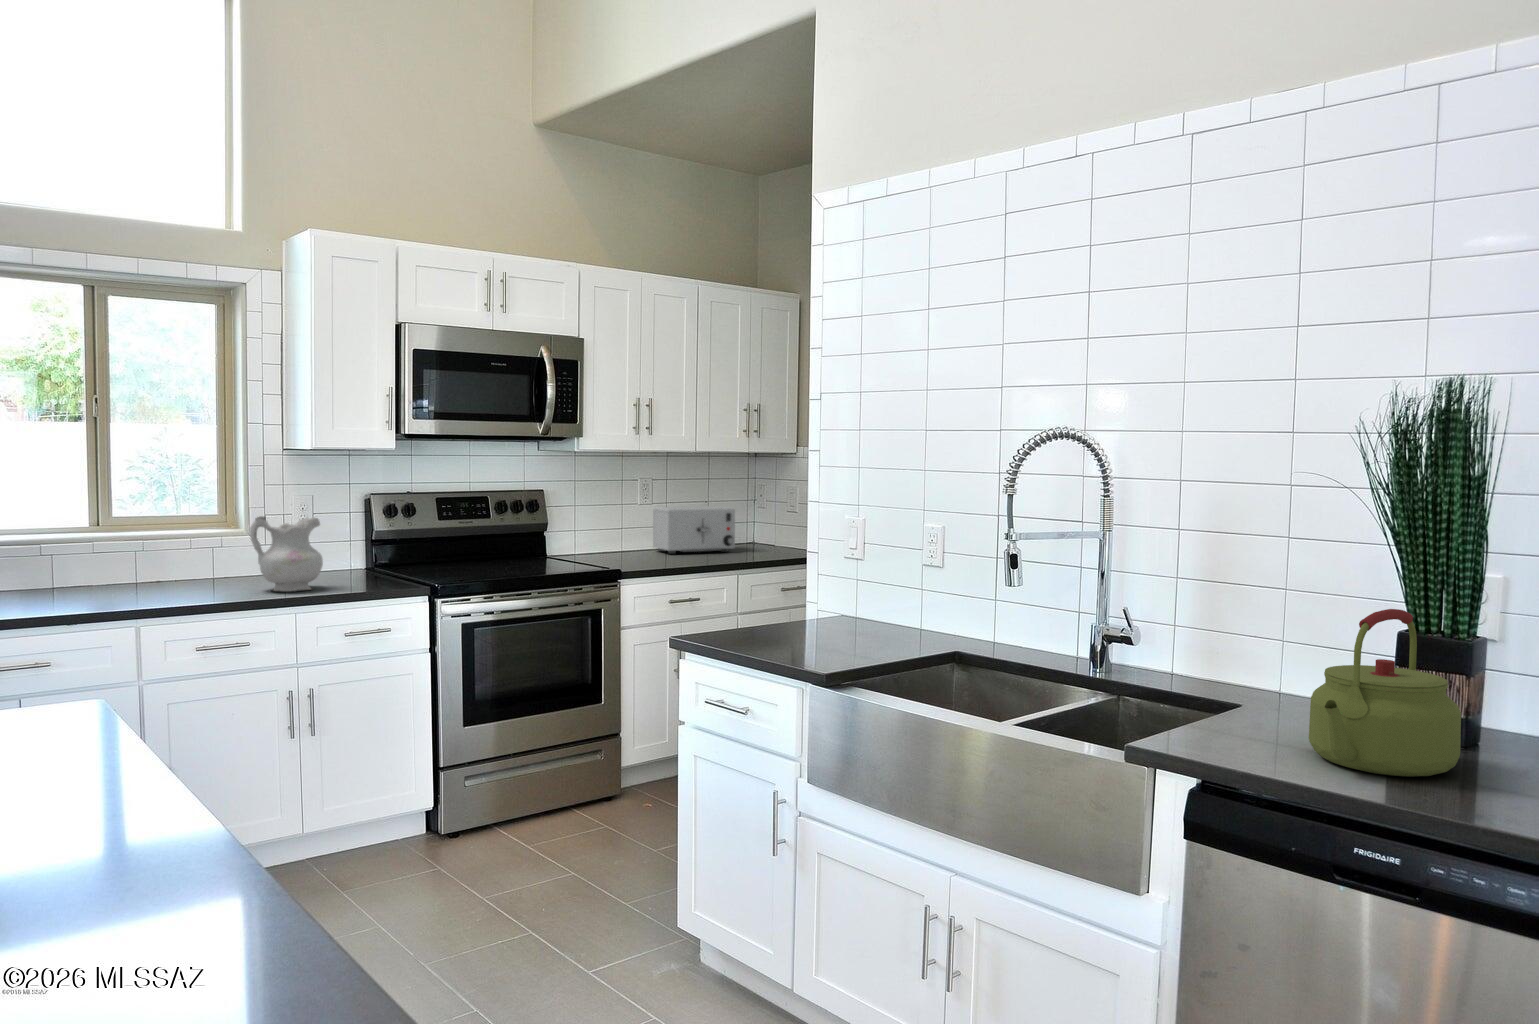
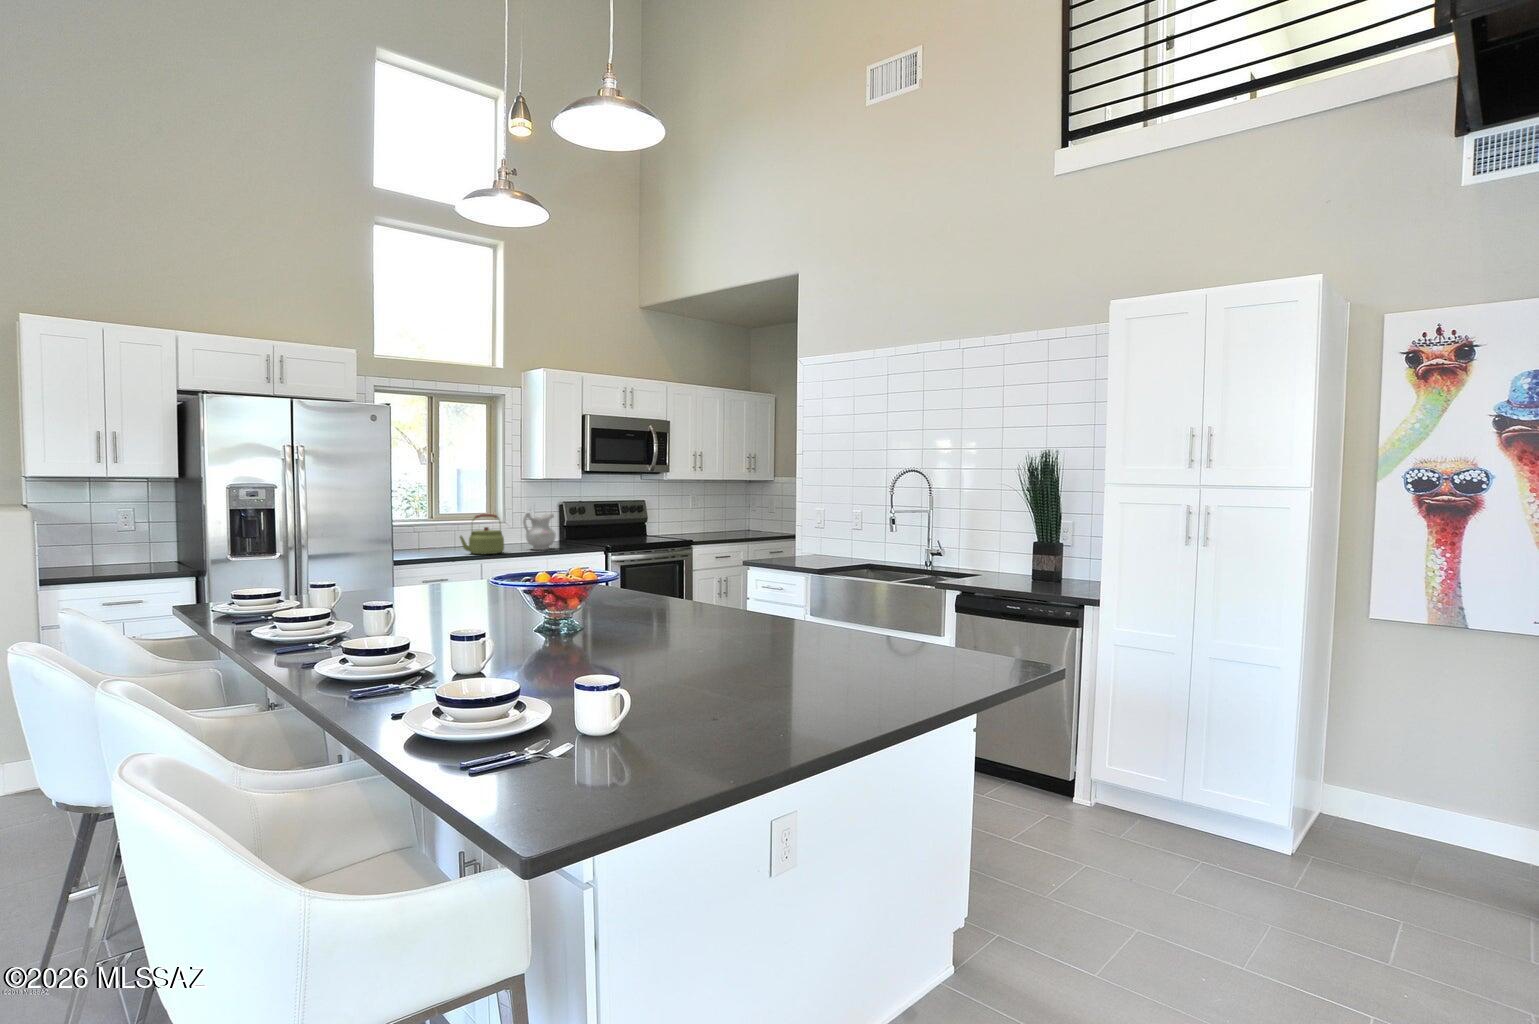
toaster: present [653,506,735,554] -> none [699,509,744,534]
kettle: present [1309,609,1461,777] -> present [460,514,504,554]

